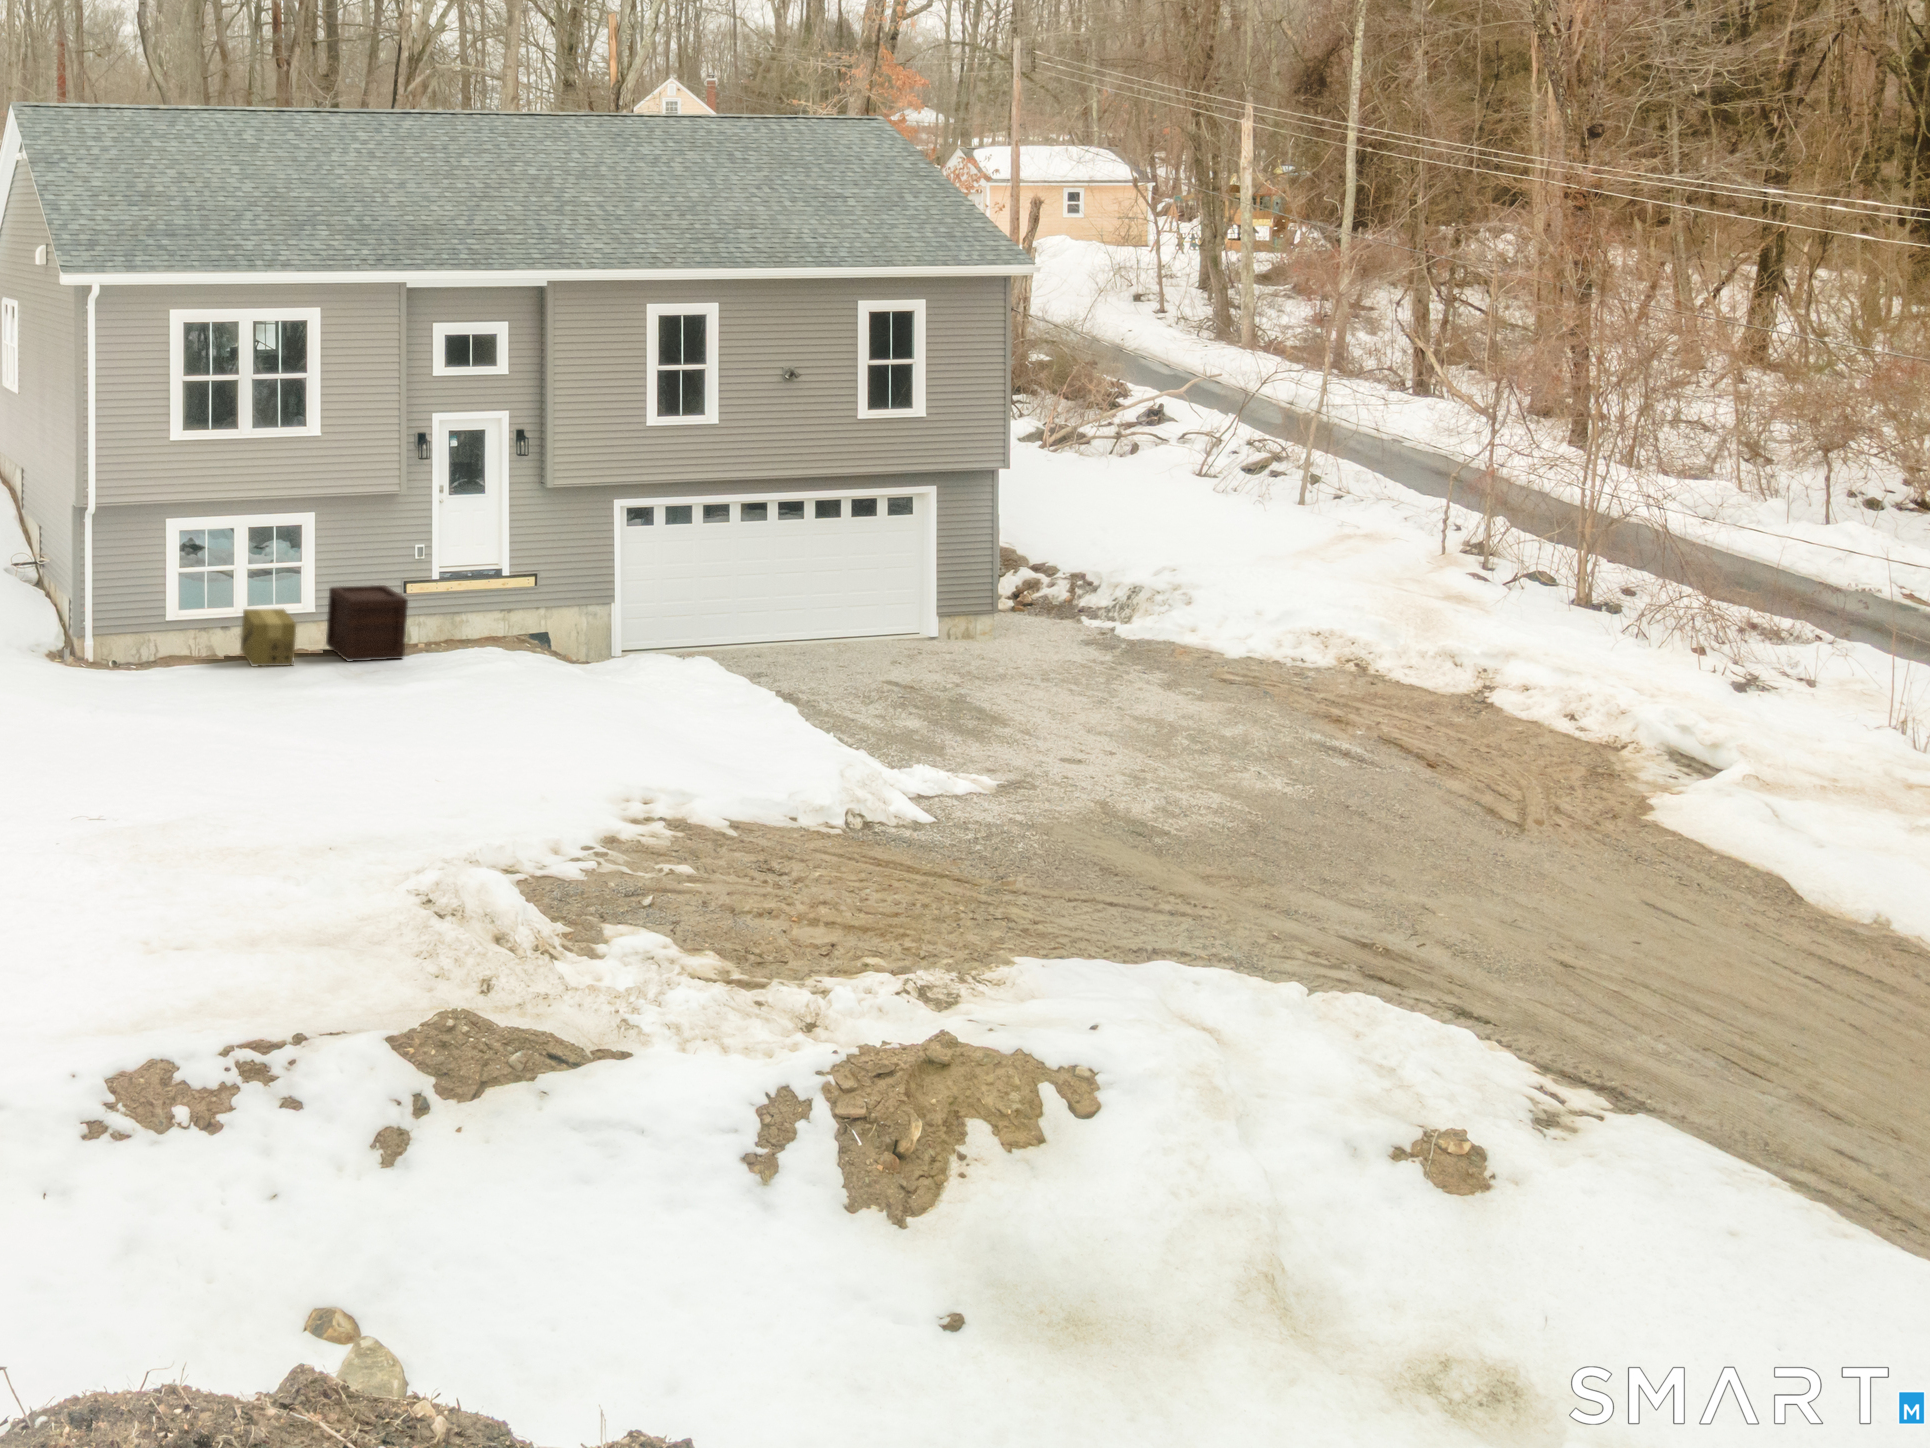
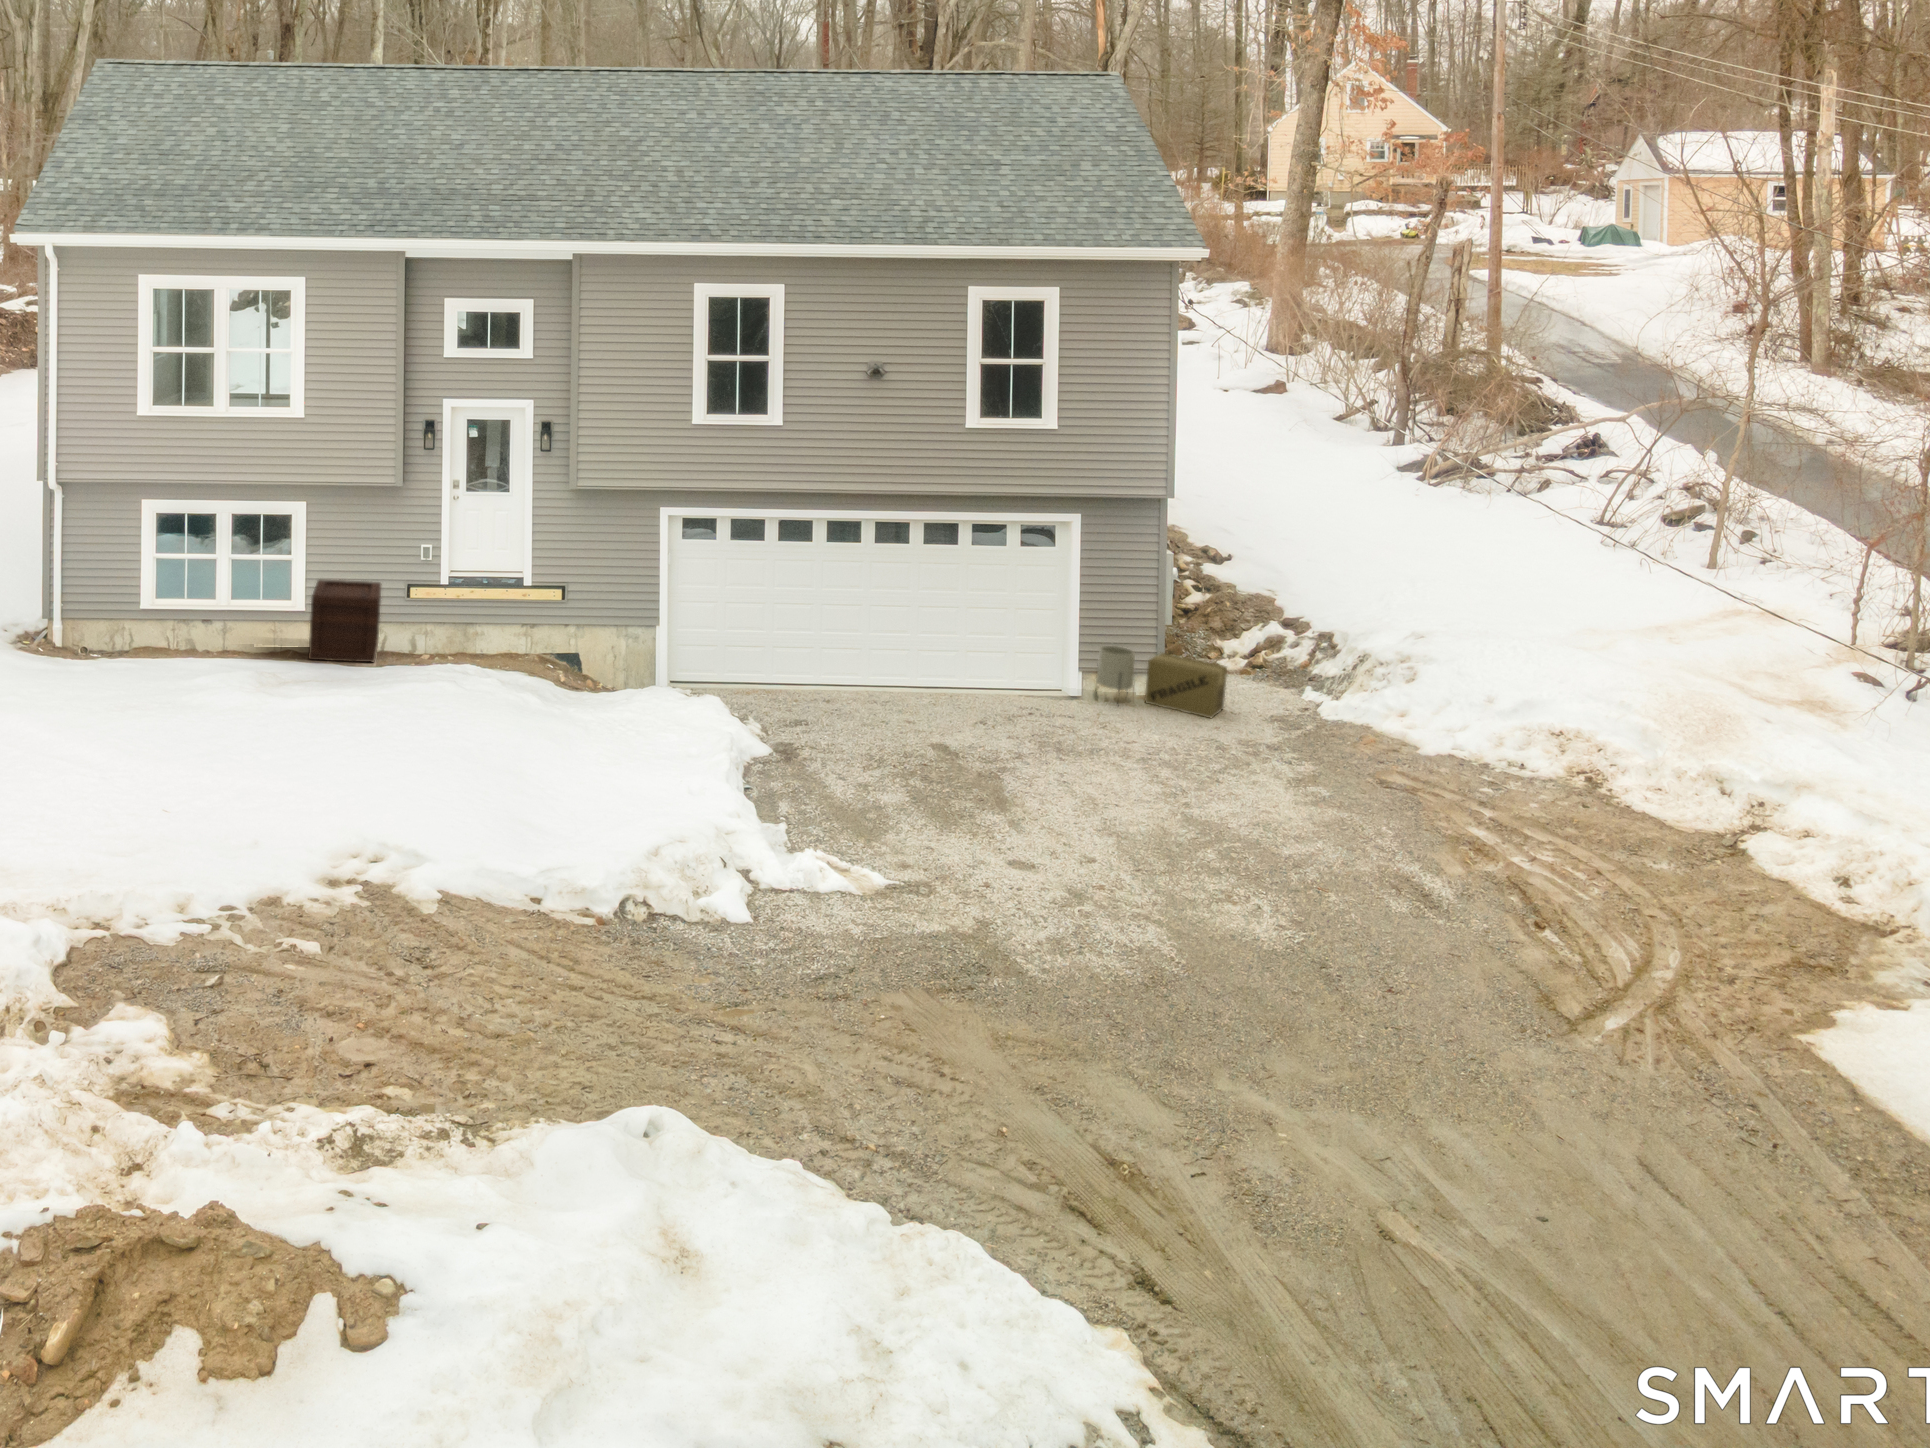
planter: none [942,592,975,640] -> present [1095,646,1135,704]
cardboard box: present [241,609,296,666] -> present [1145,653,1227,718]

